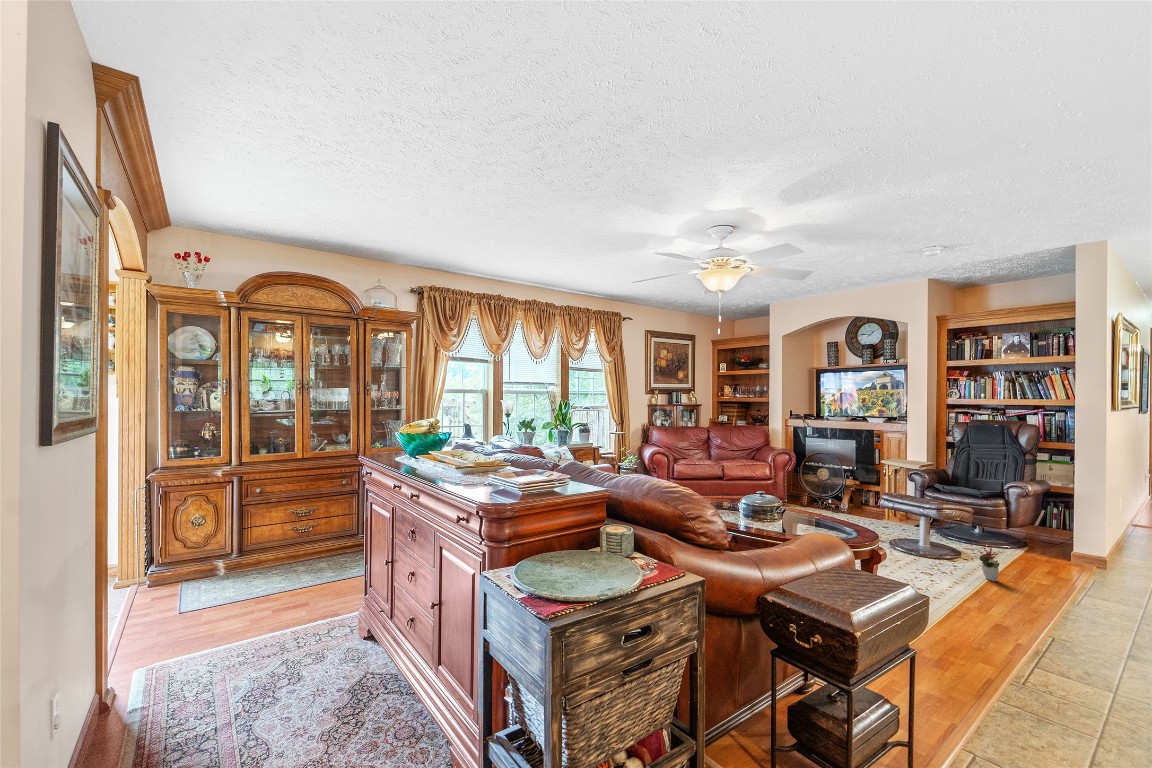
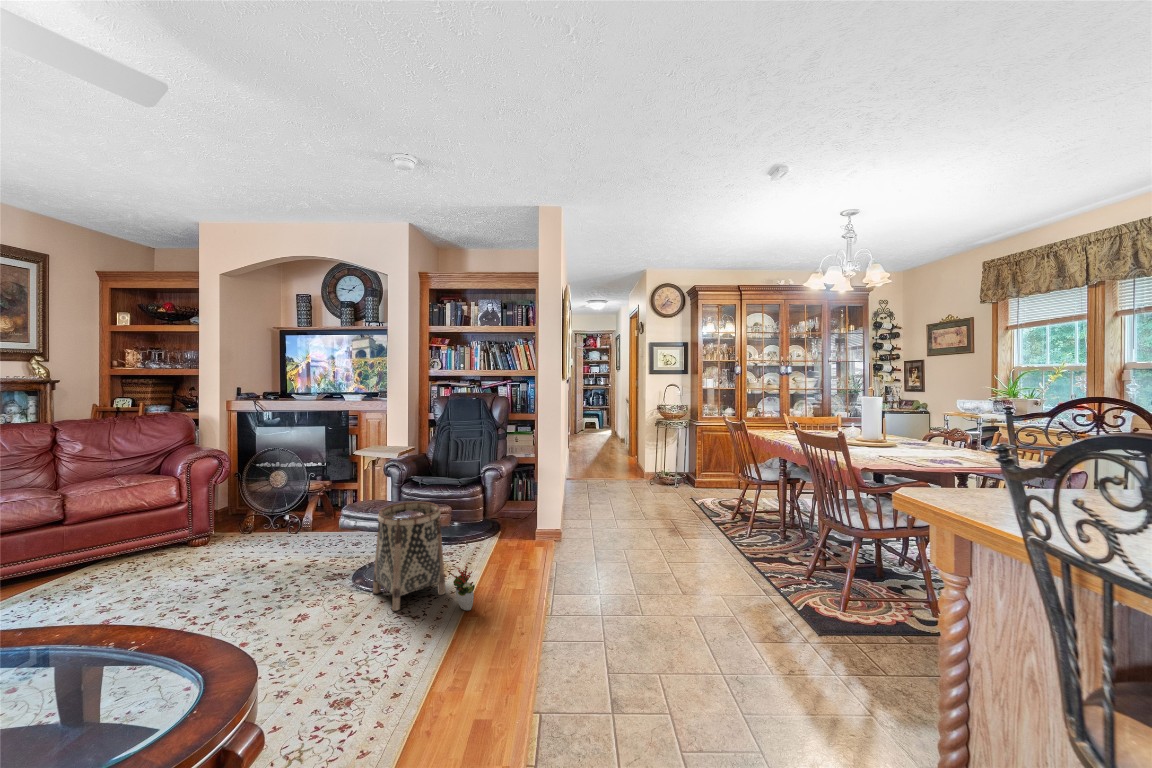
basket: none [909,496,971,569] -> present [373,502,445,611]

